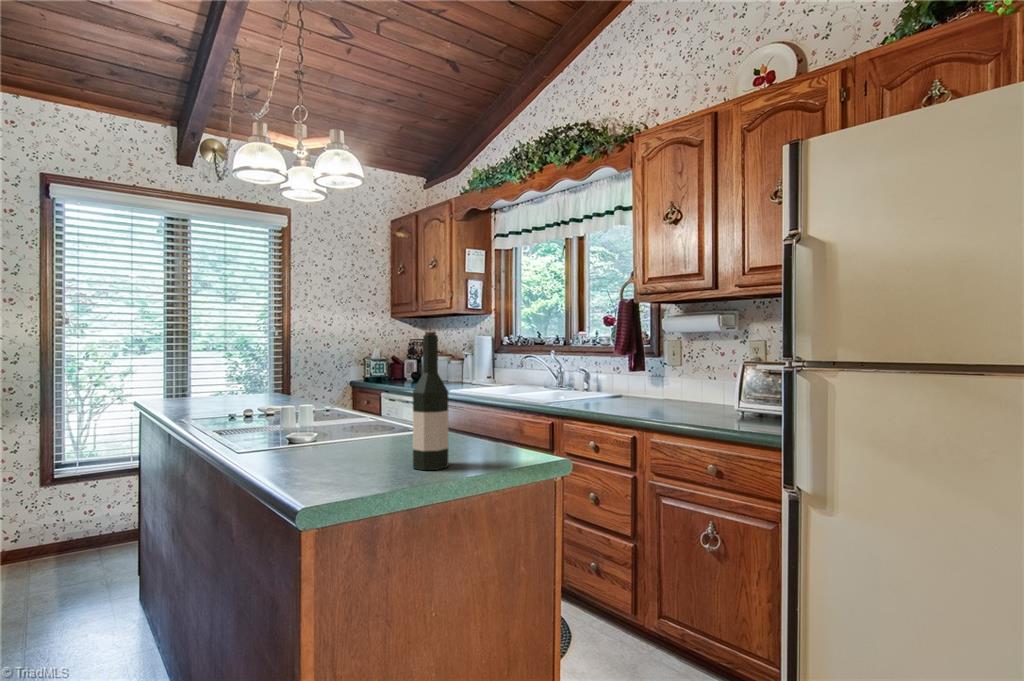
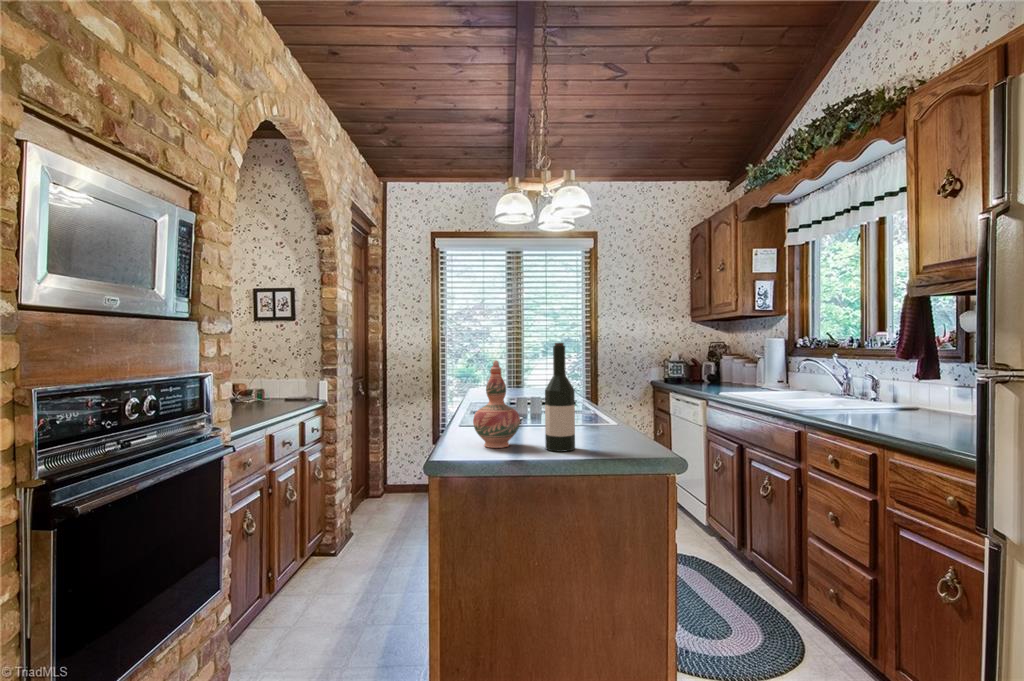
decorative vase: none [308,355,376,477] -> present [473,360,520,448]

